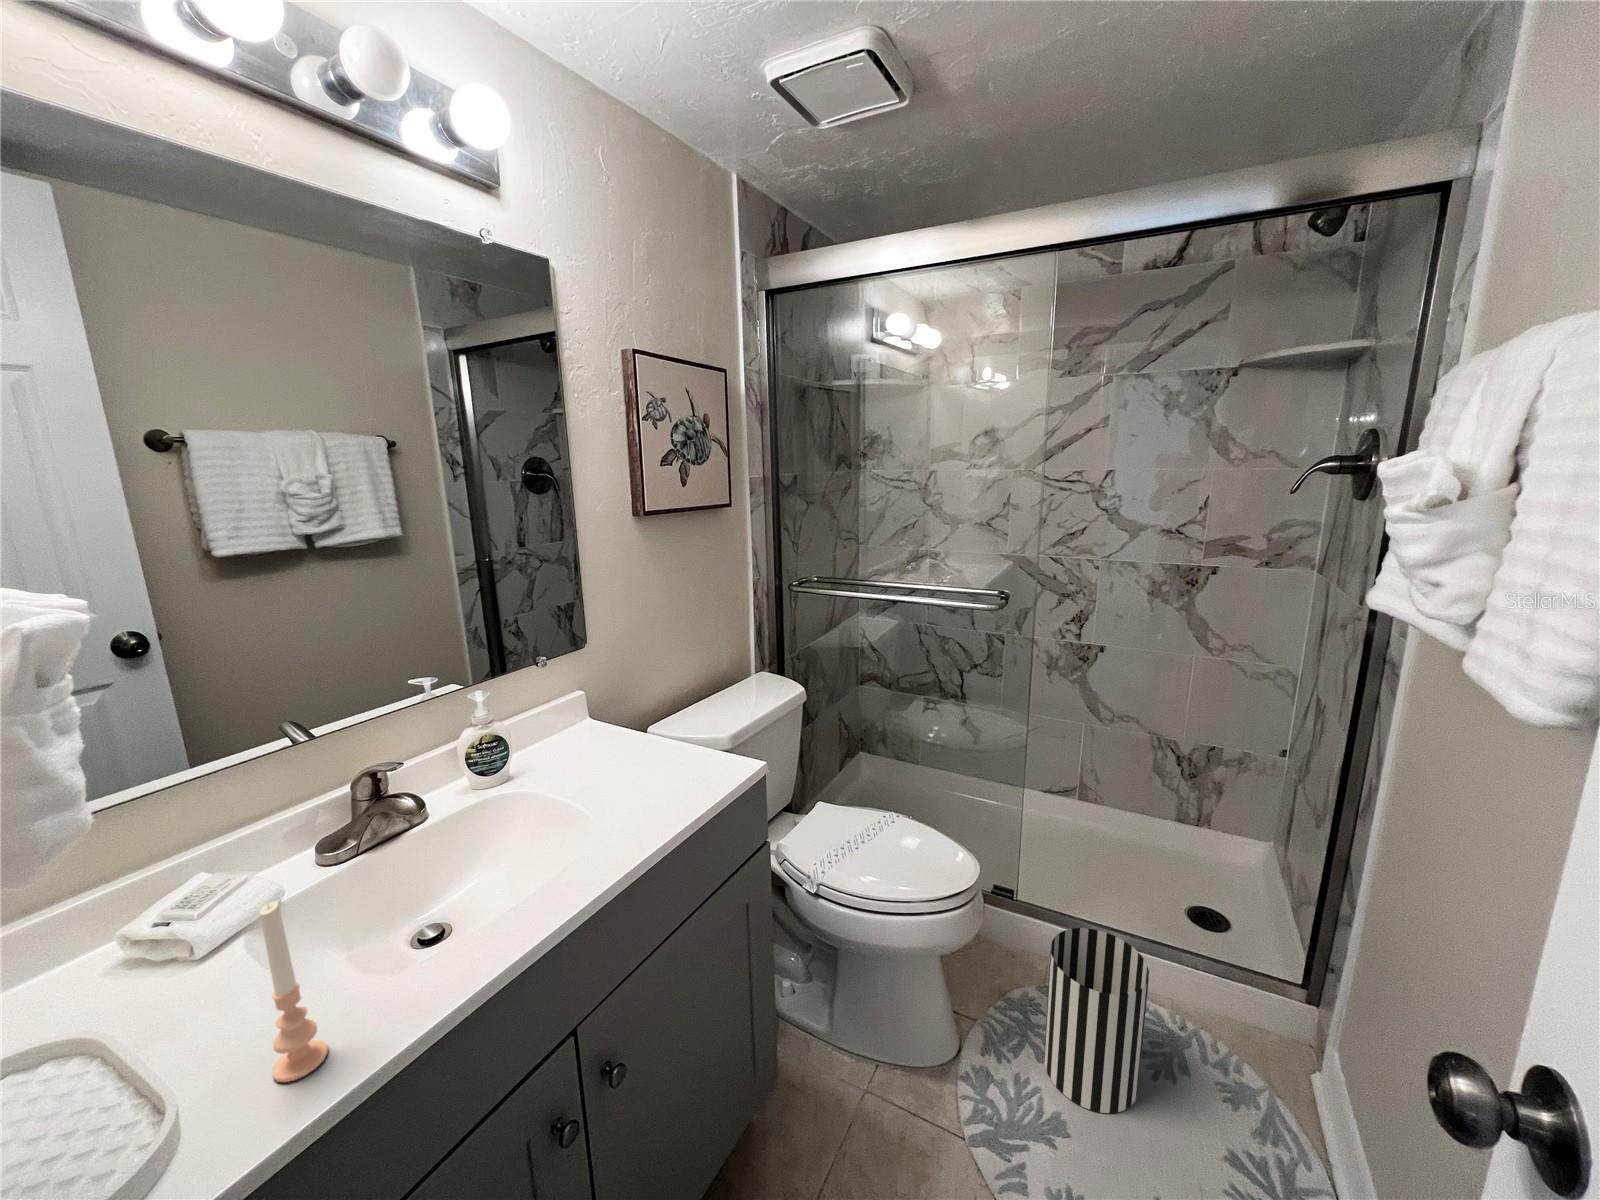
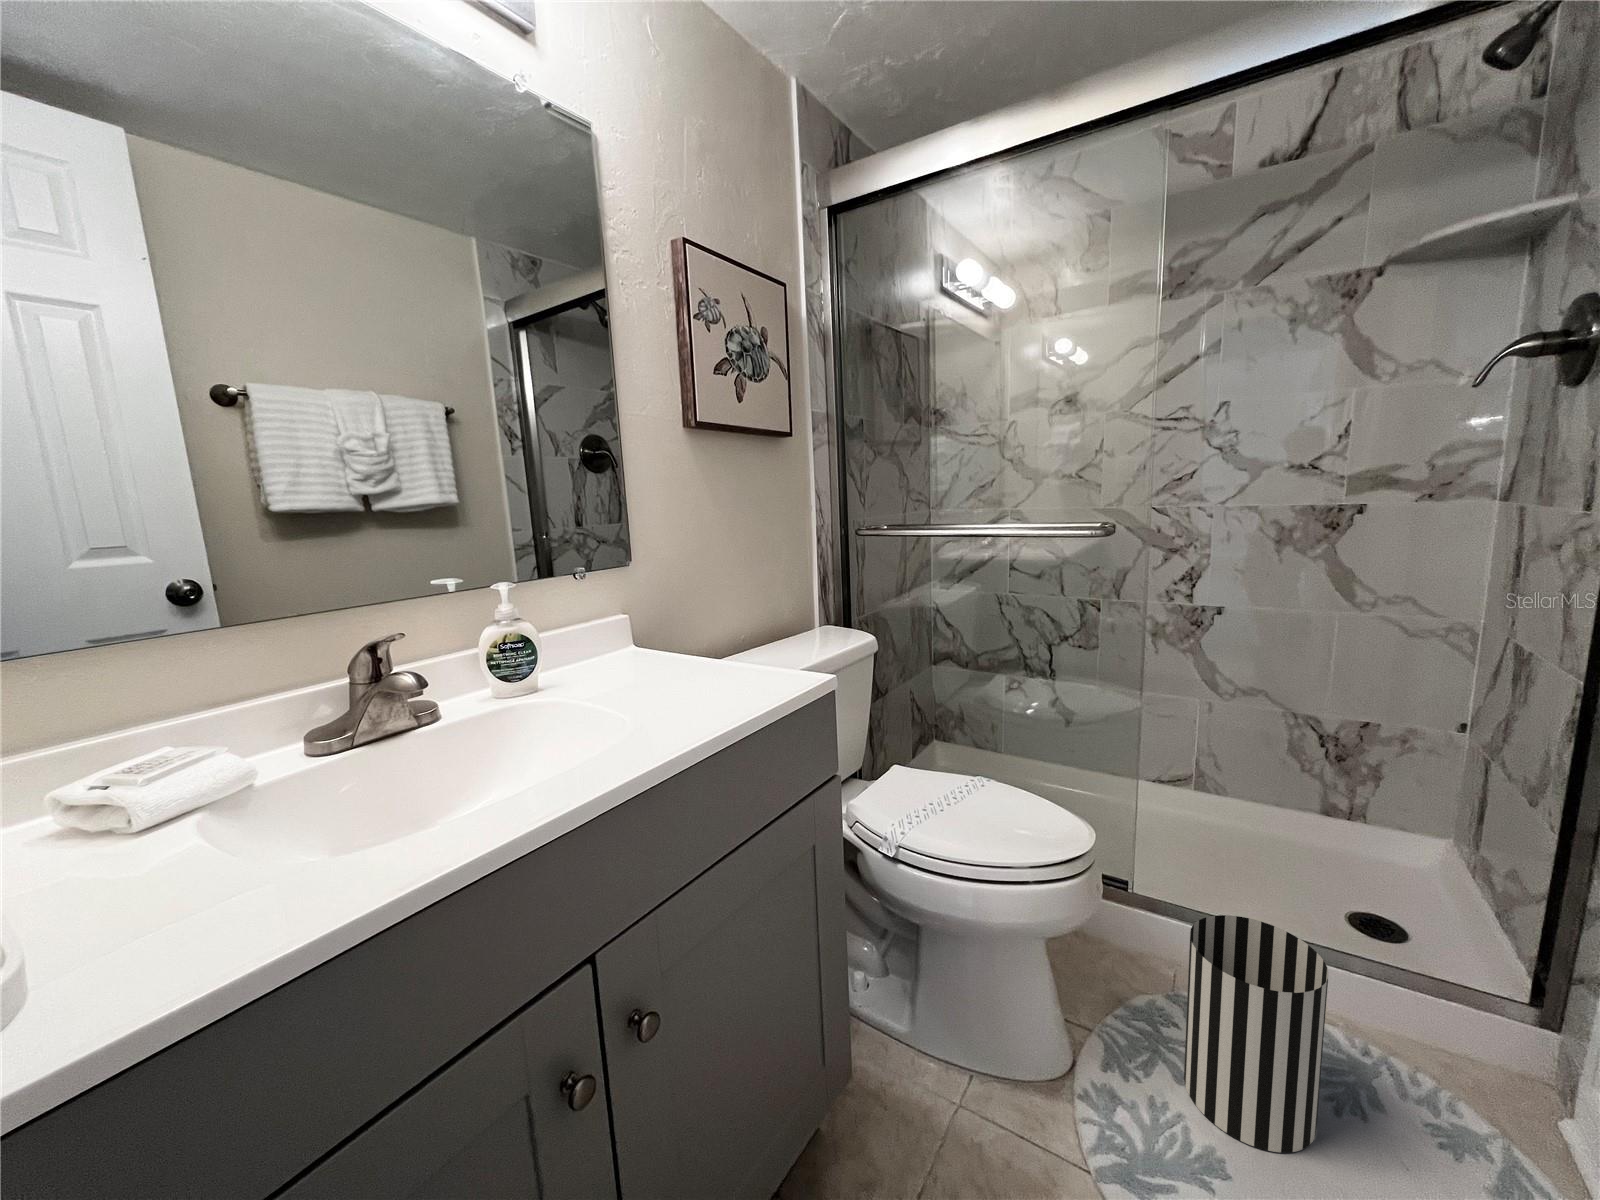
candle: present [260,902,328,1082] -> none [147,691,246,949]

